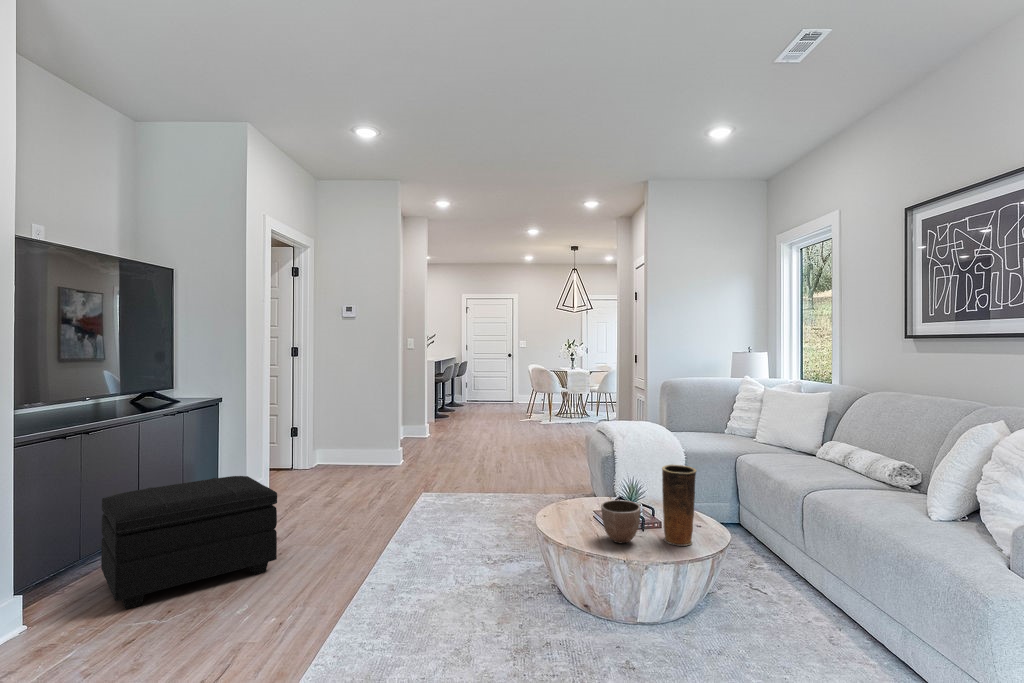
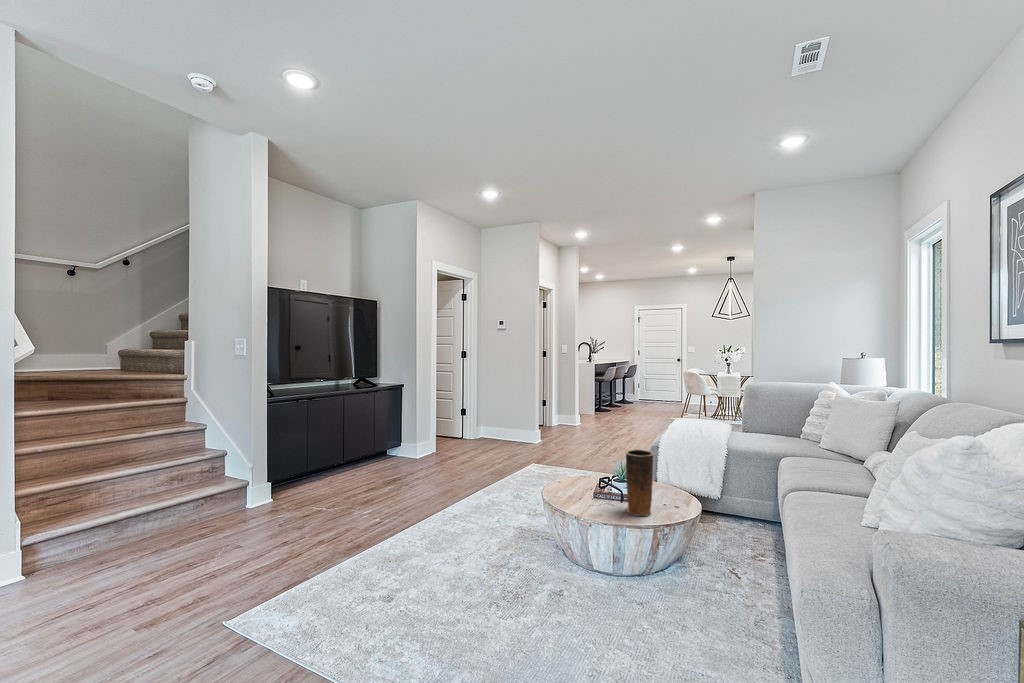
footstool: present [101,476,277,609] -> none [305,436,399,507]
decorative bowl: present [601,500,641,543] -> none [575,473,606,507]

